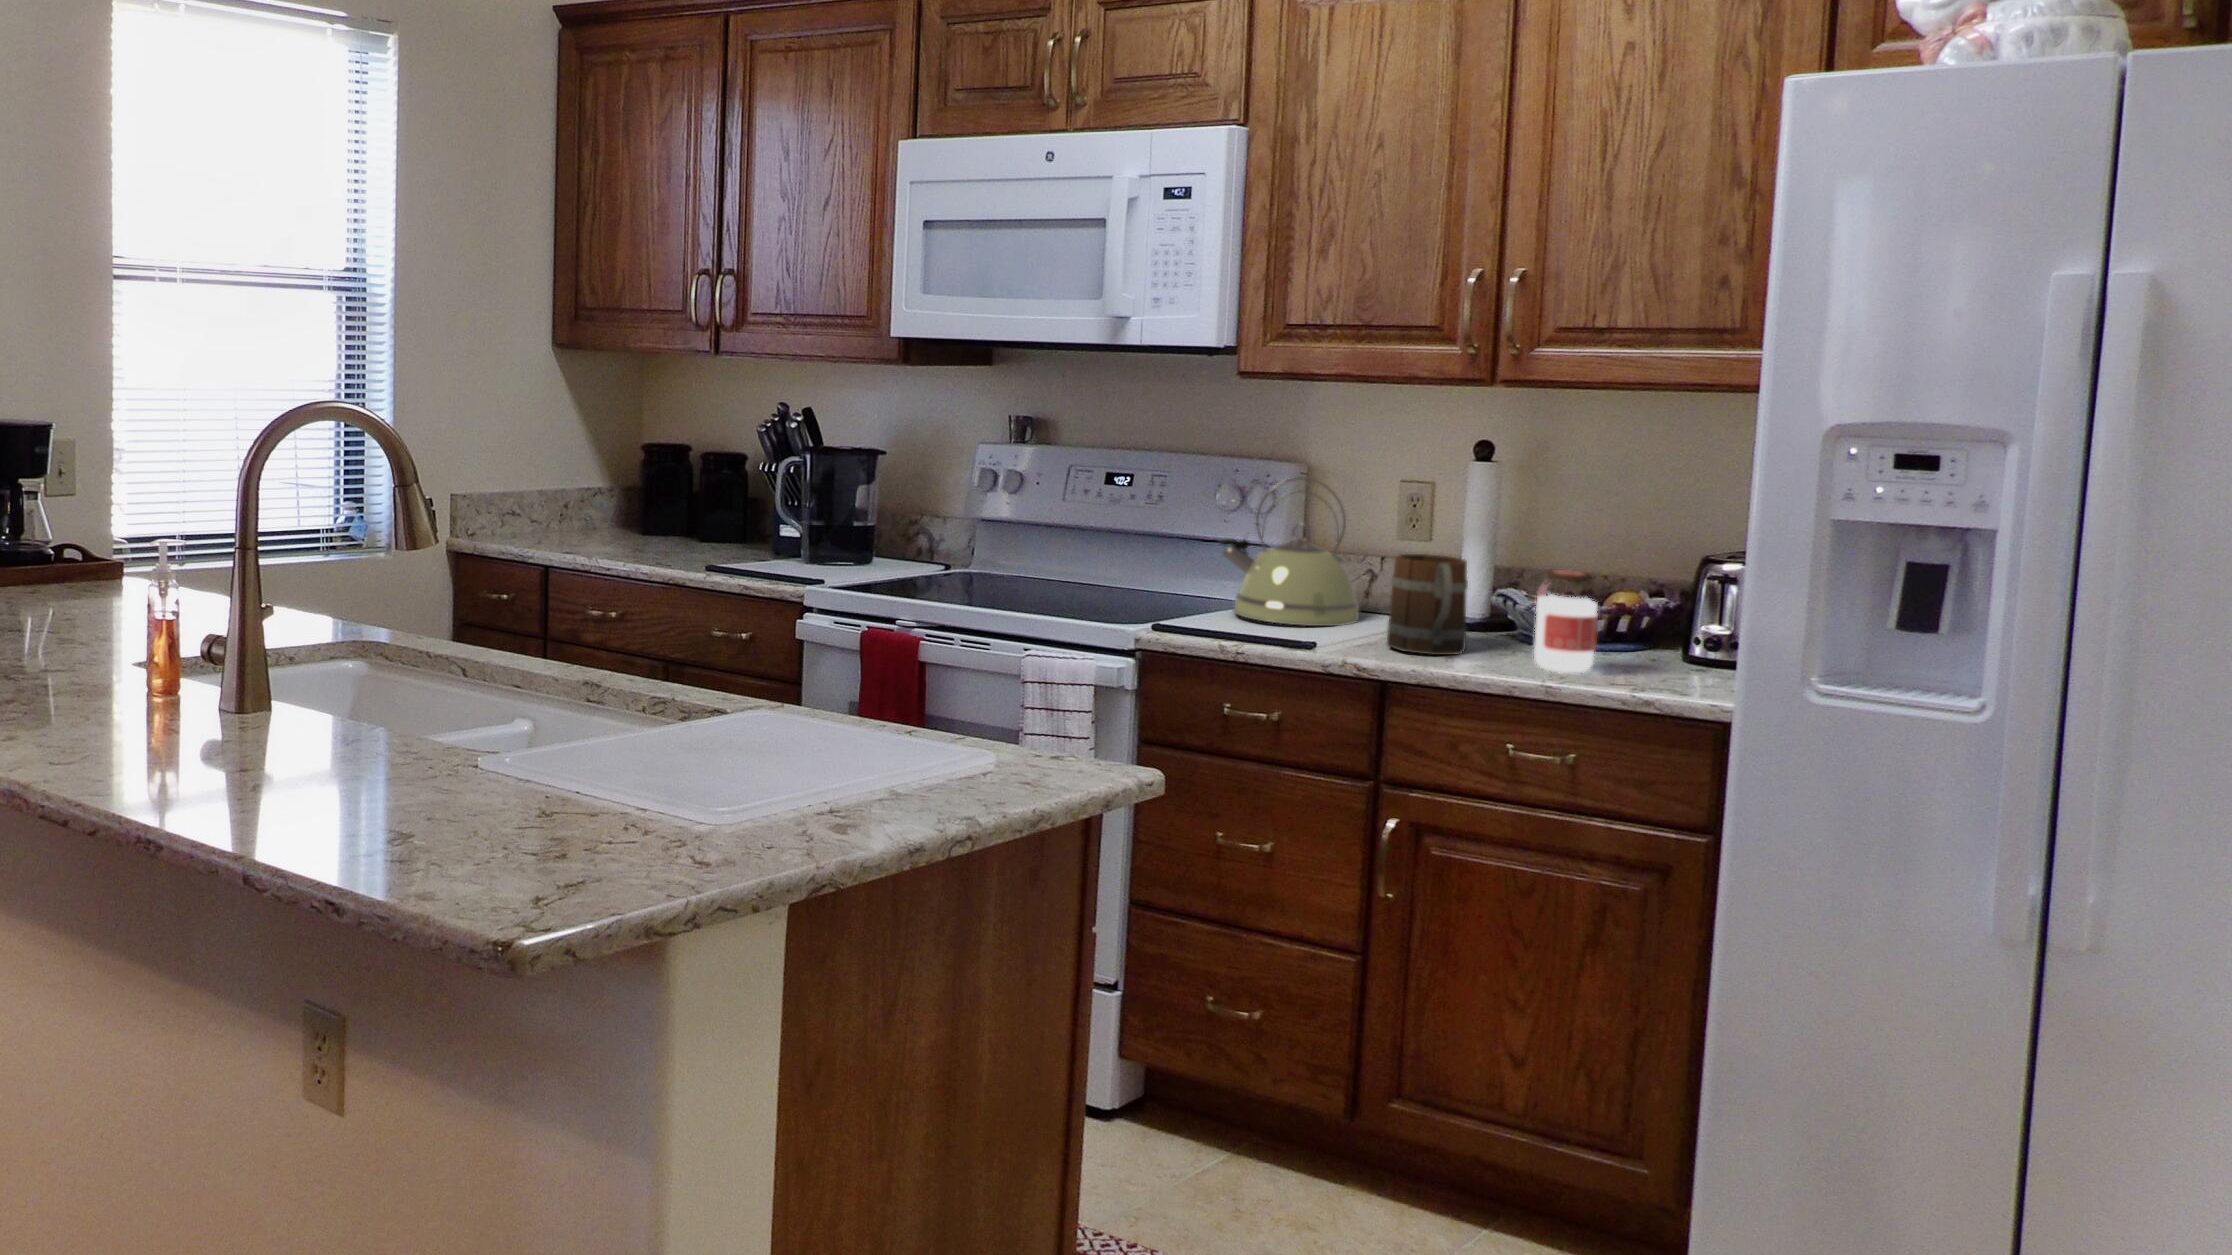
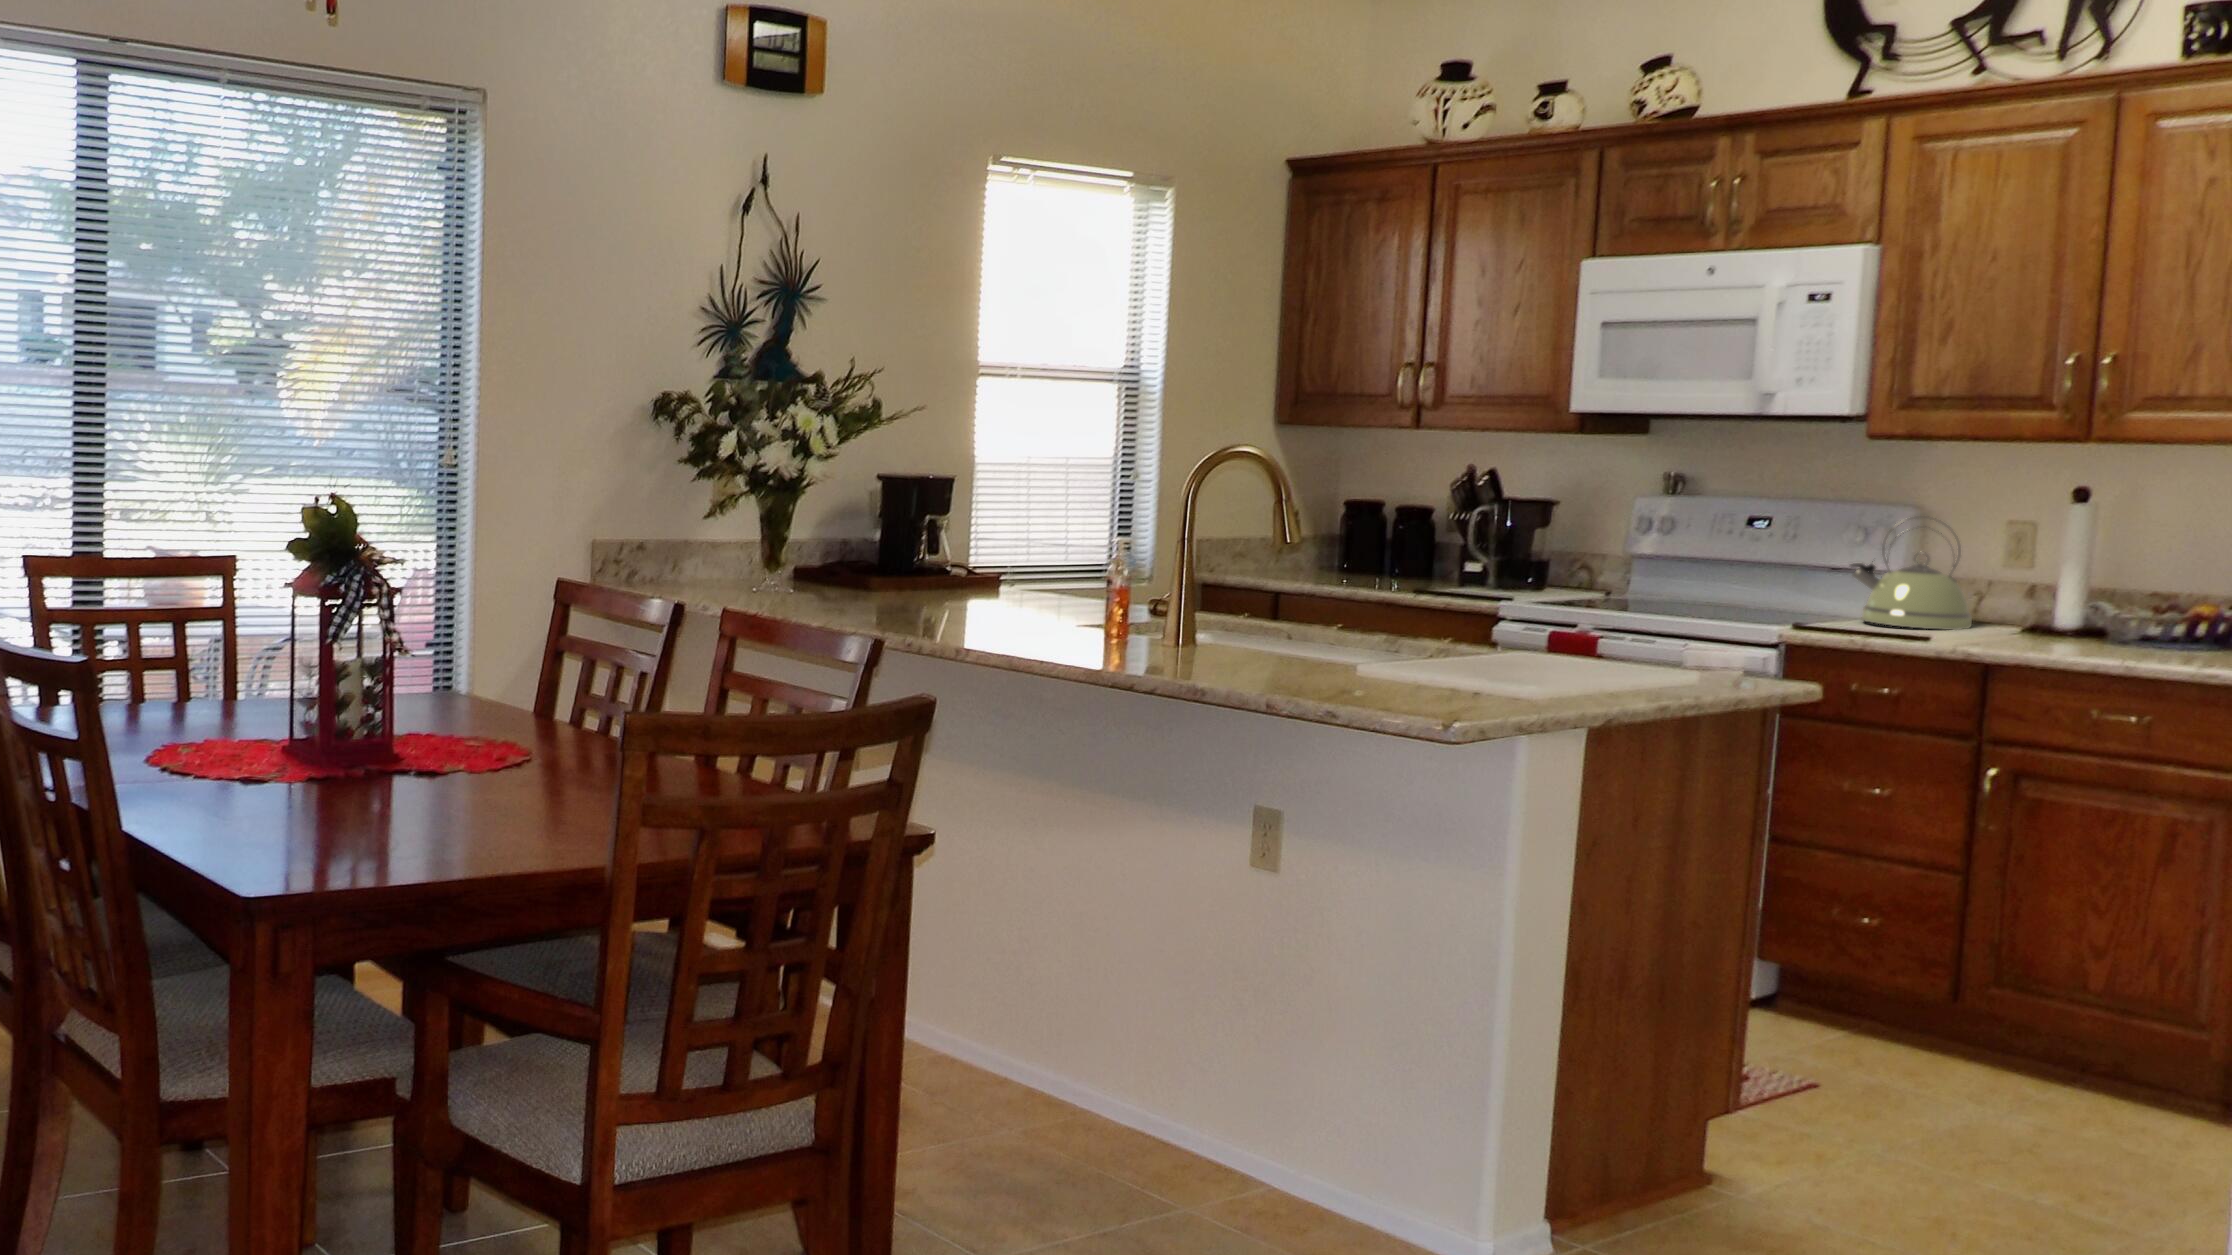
mug: present [1387,554,1468,655] -> none [1991,571,2063,646]
jar: present [1534,570,1599,673] -> none [2114,580,2174,658]

